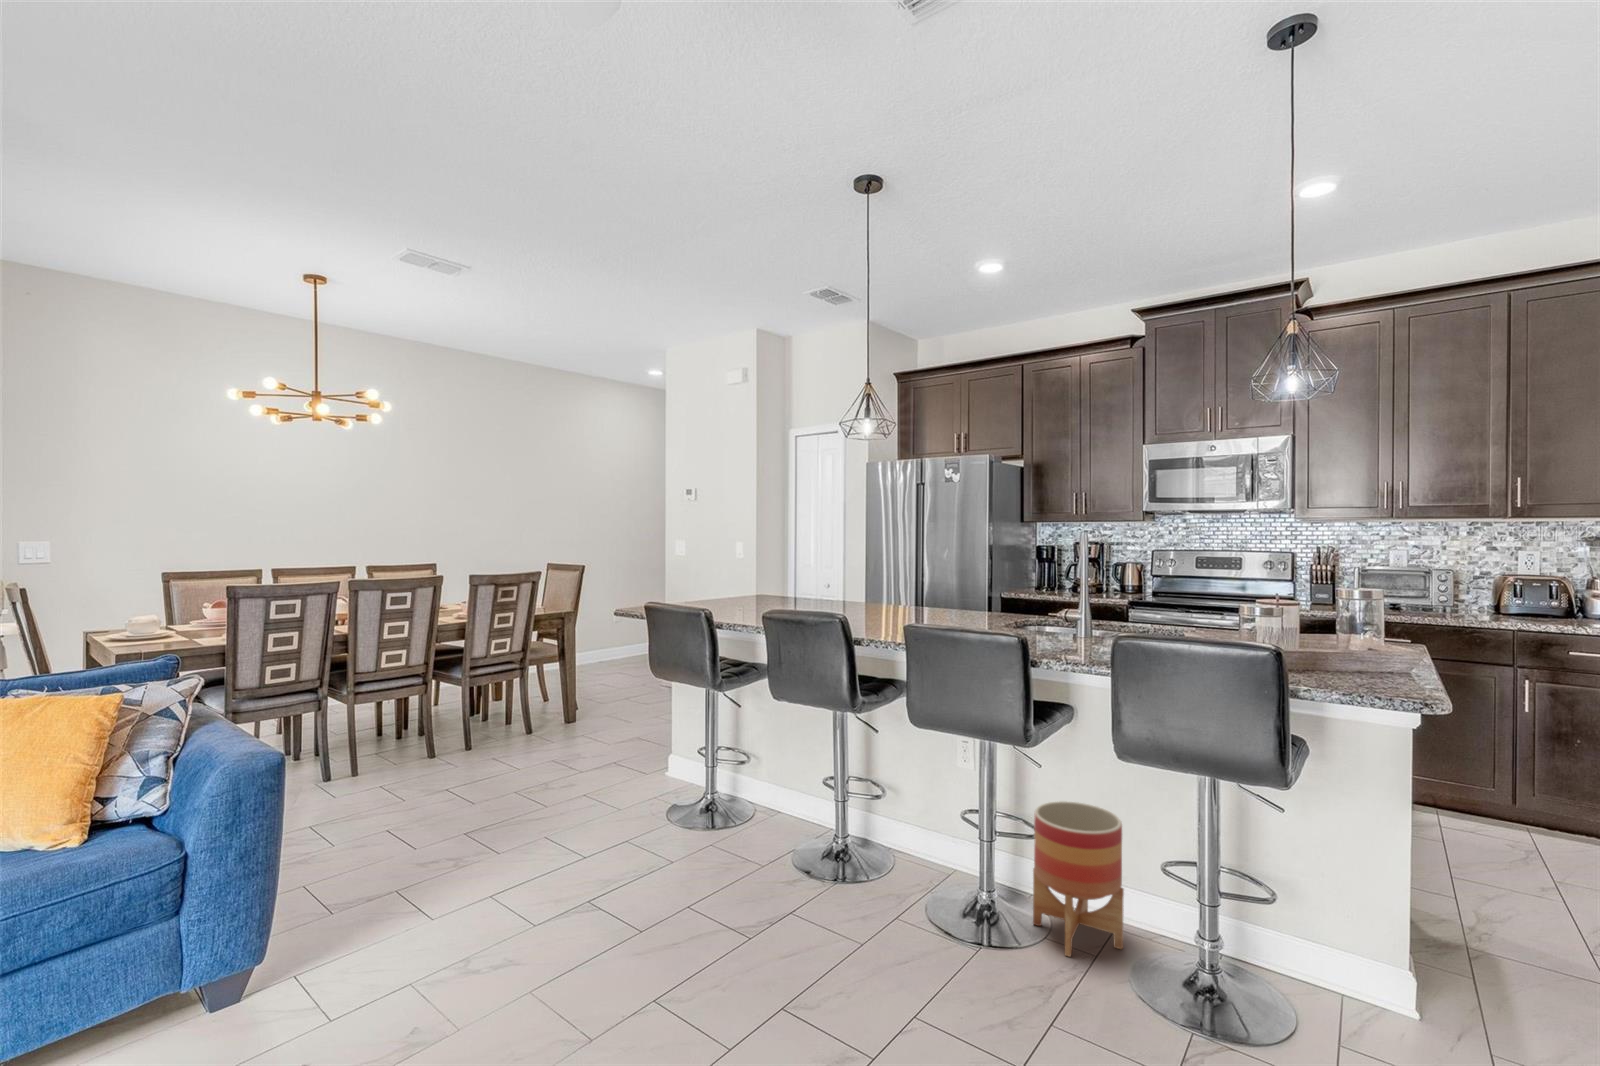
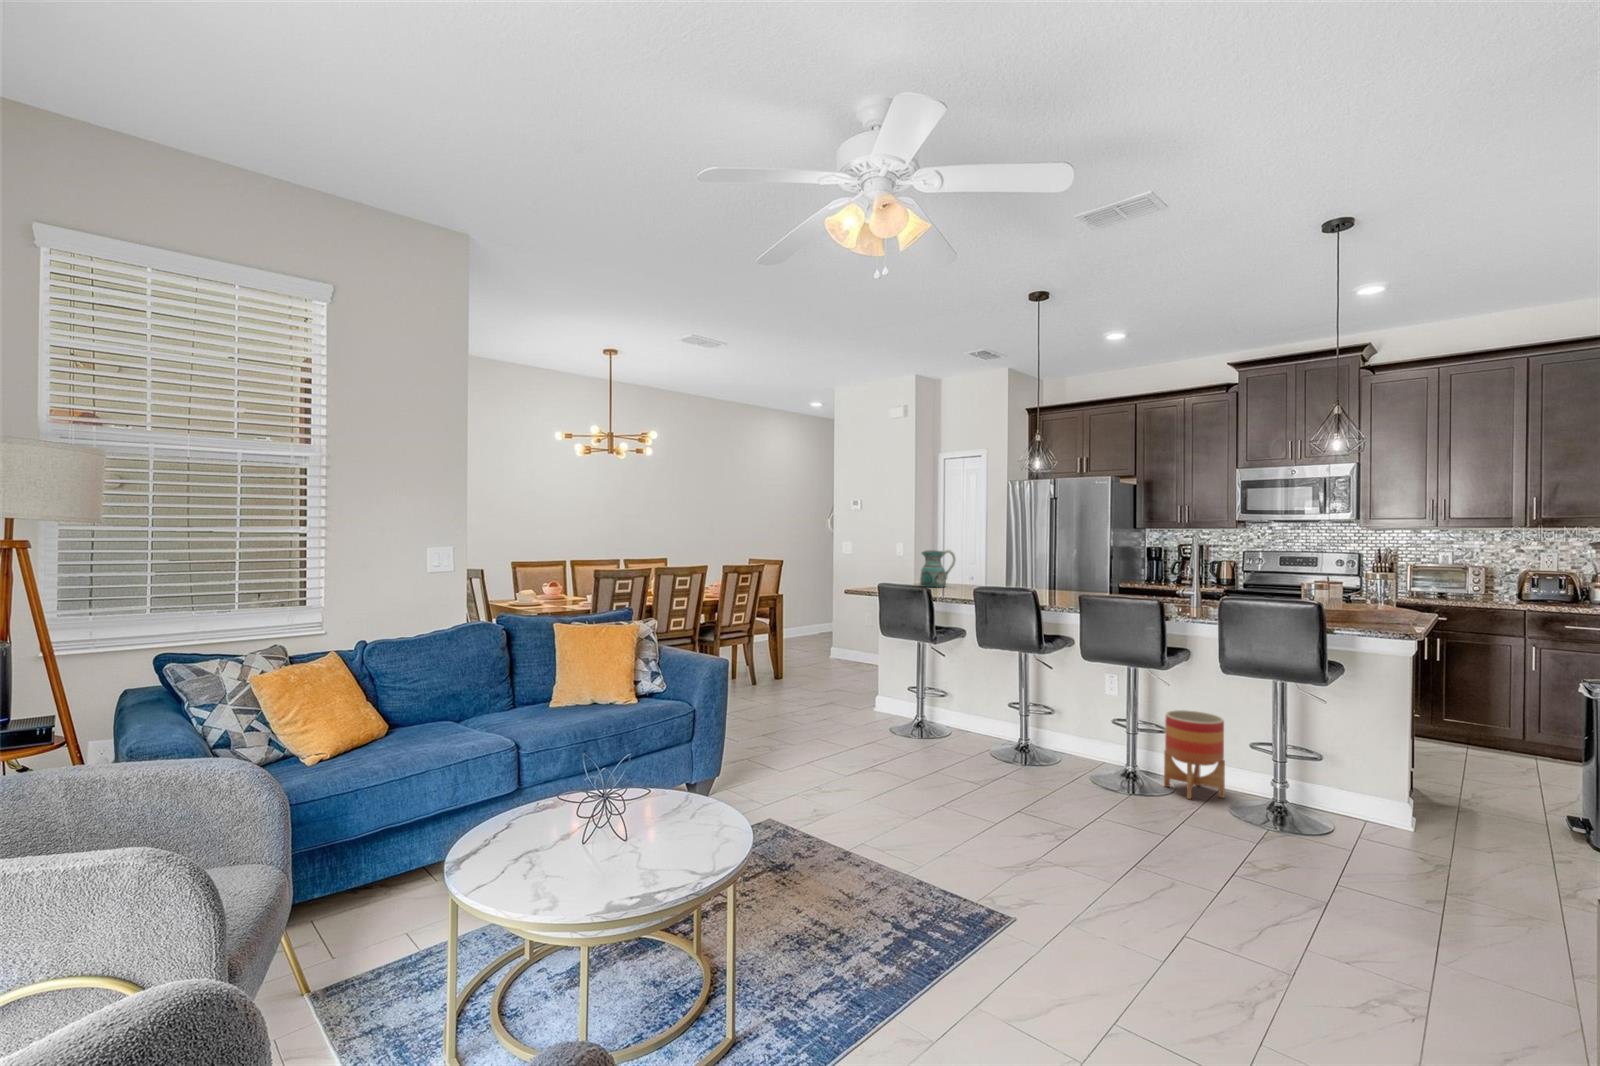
ceramic pitcher: none [717,552,766,606] -> present [920,550,955,587]

